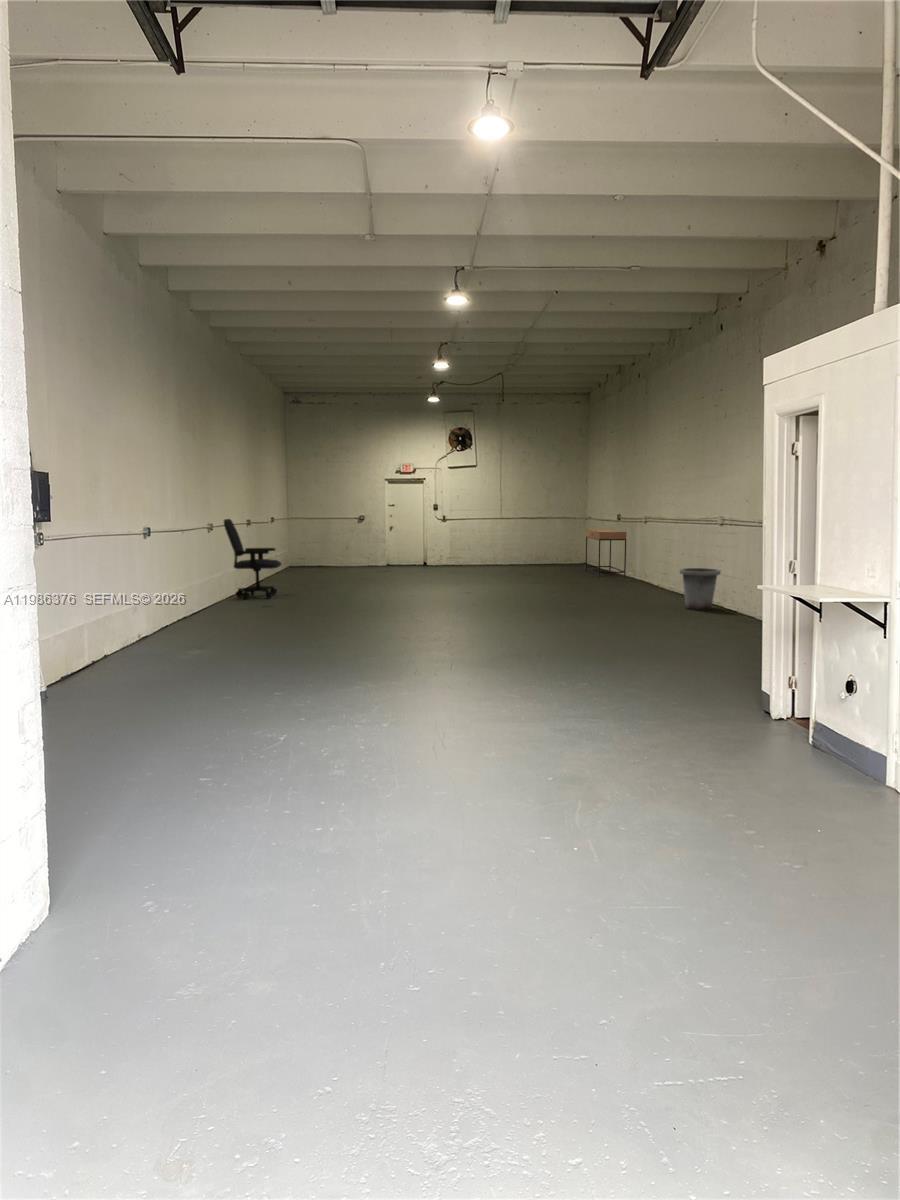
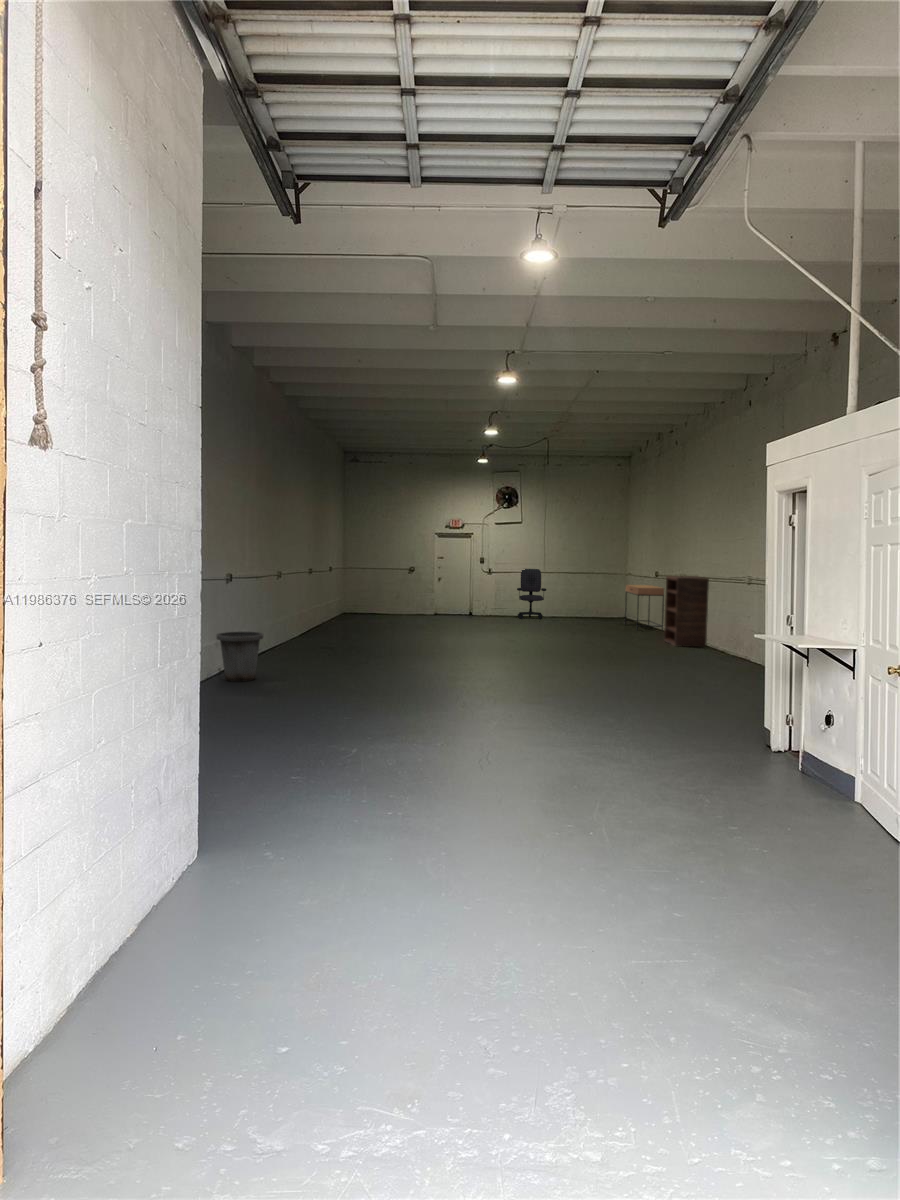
office chair: present [224,519,281,599] -> present [517,569,546,619]
shelving unit: none [628,519,676,594] -> present [664,576,709,647]
trash can: present [680,568,721,610] -> present [216,632,263,682]

